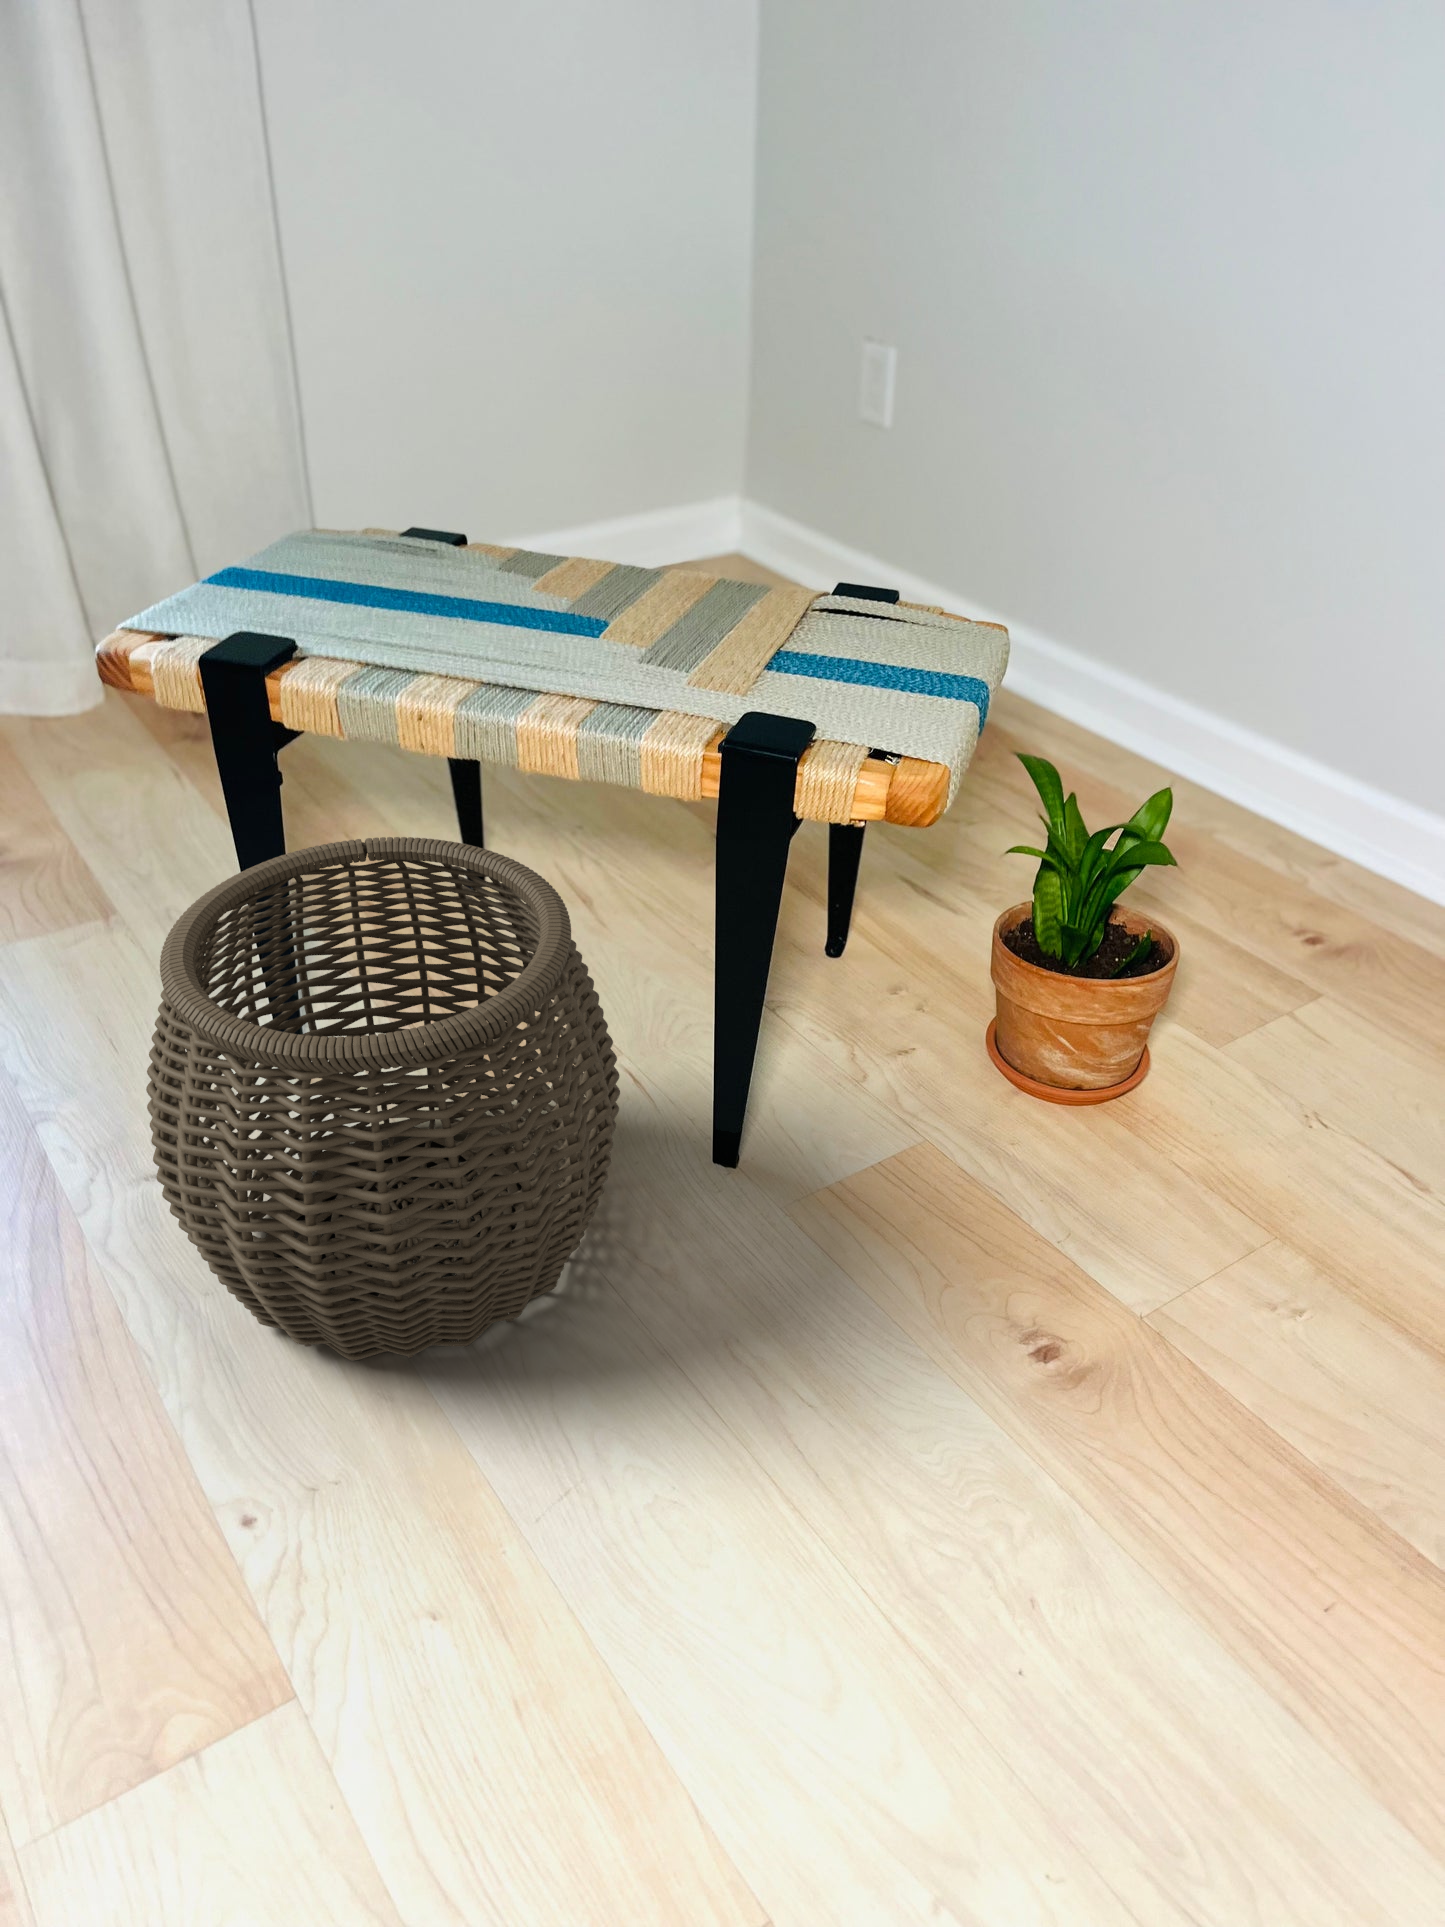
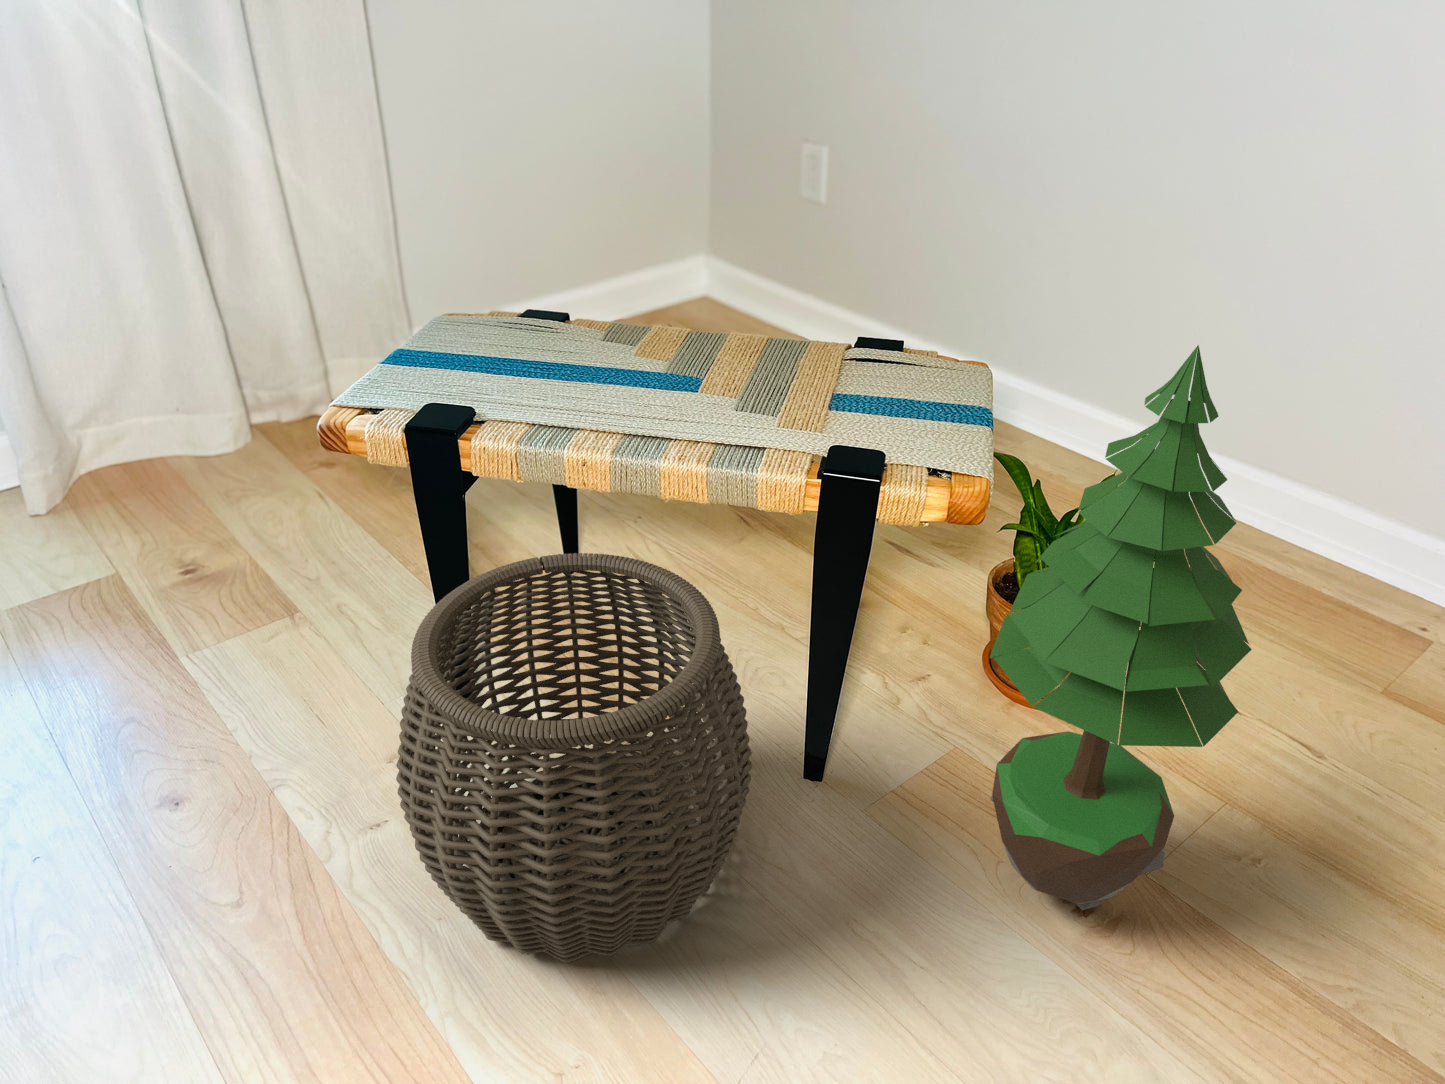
potted tree: none [915,573,1257,1355] -> present [990,345,1252,910]

